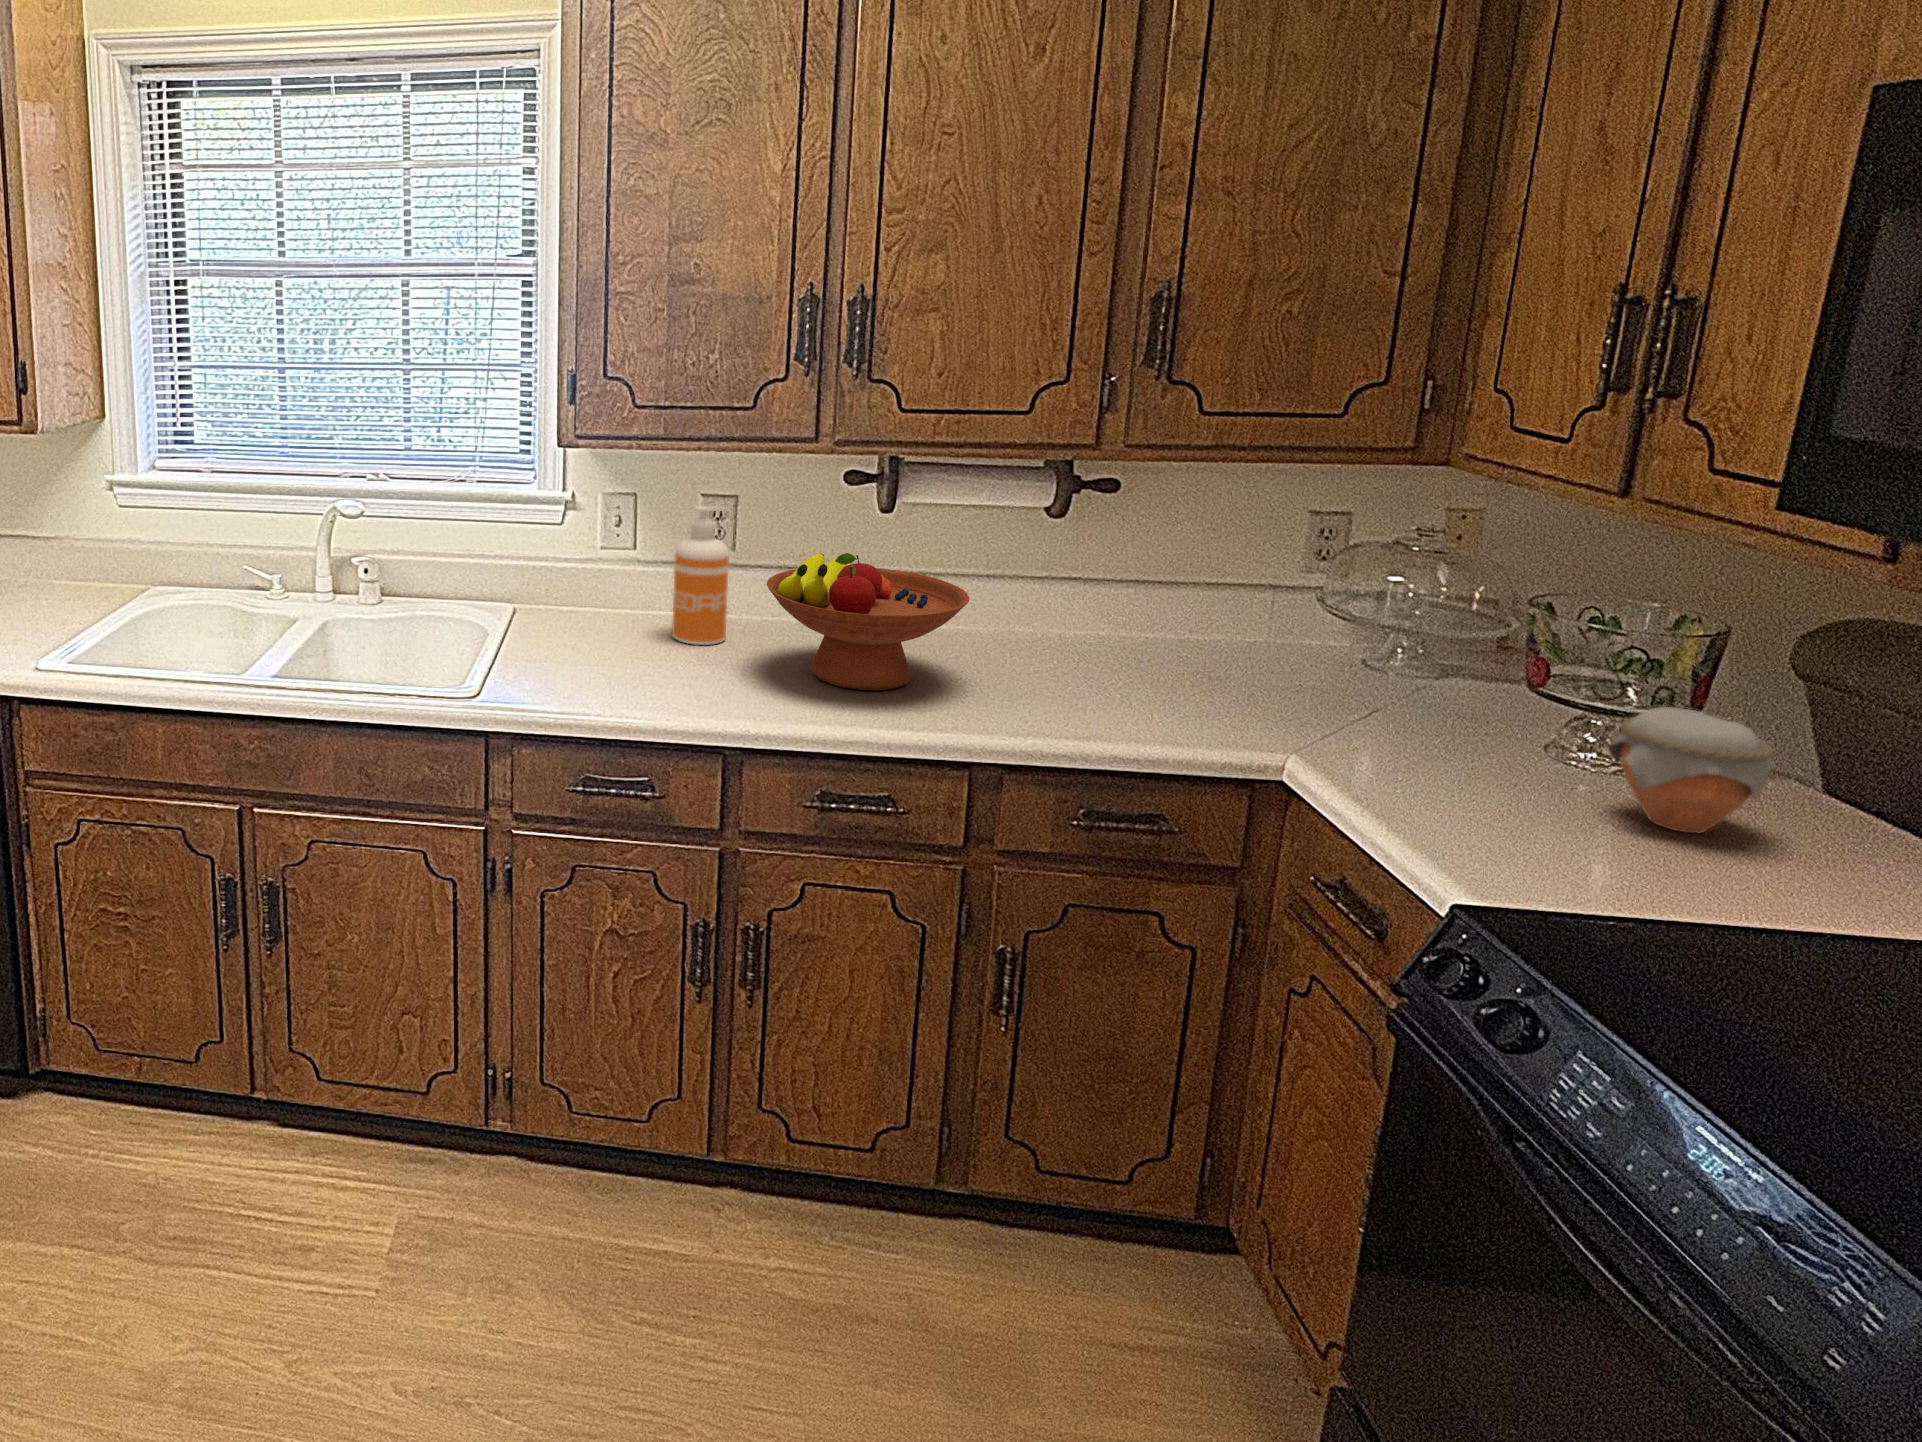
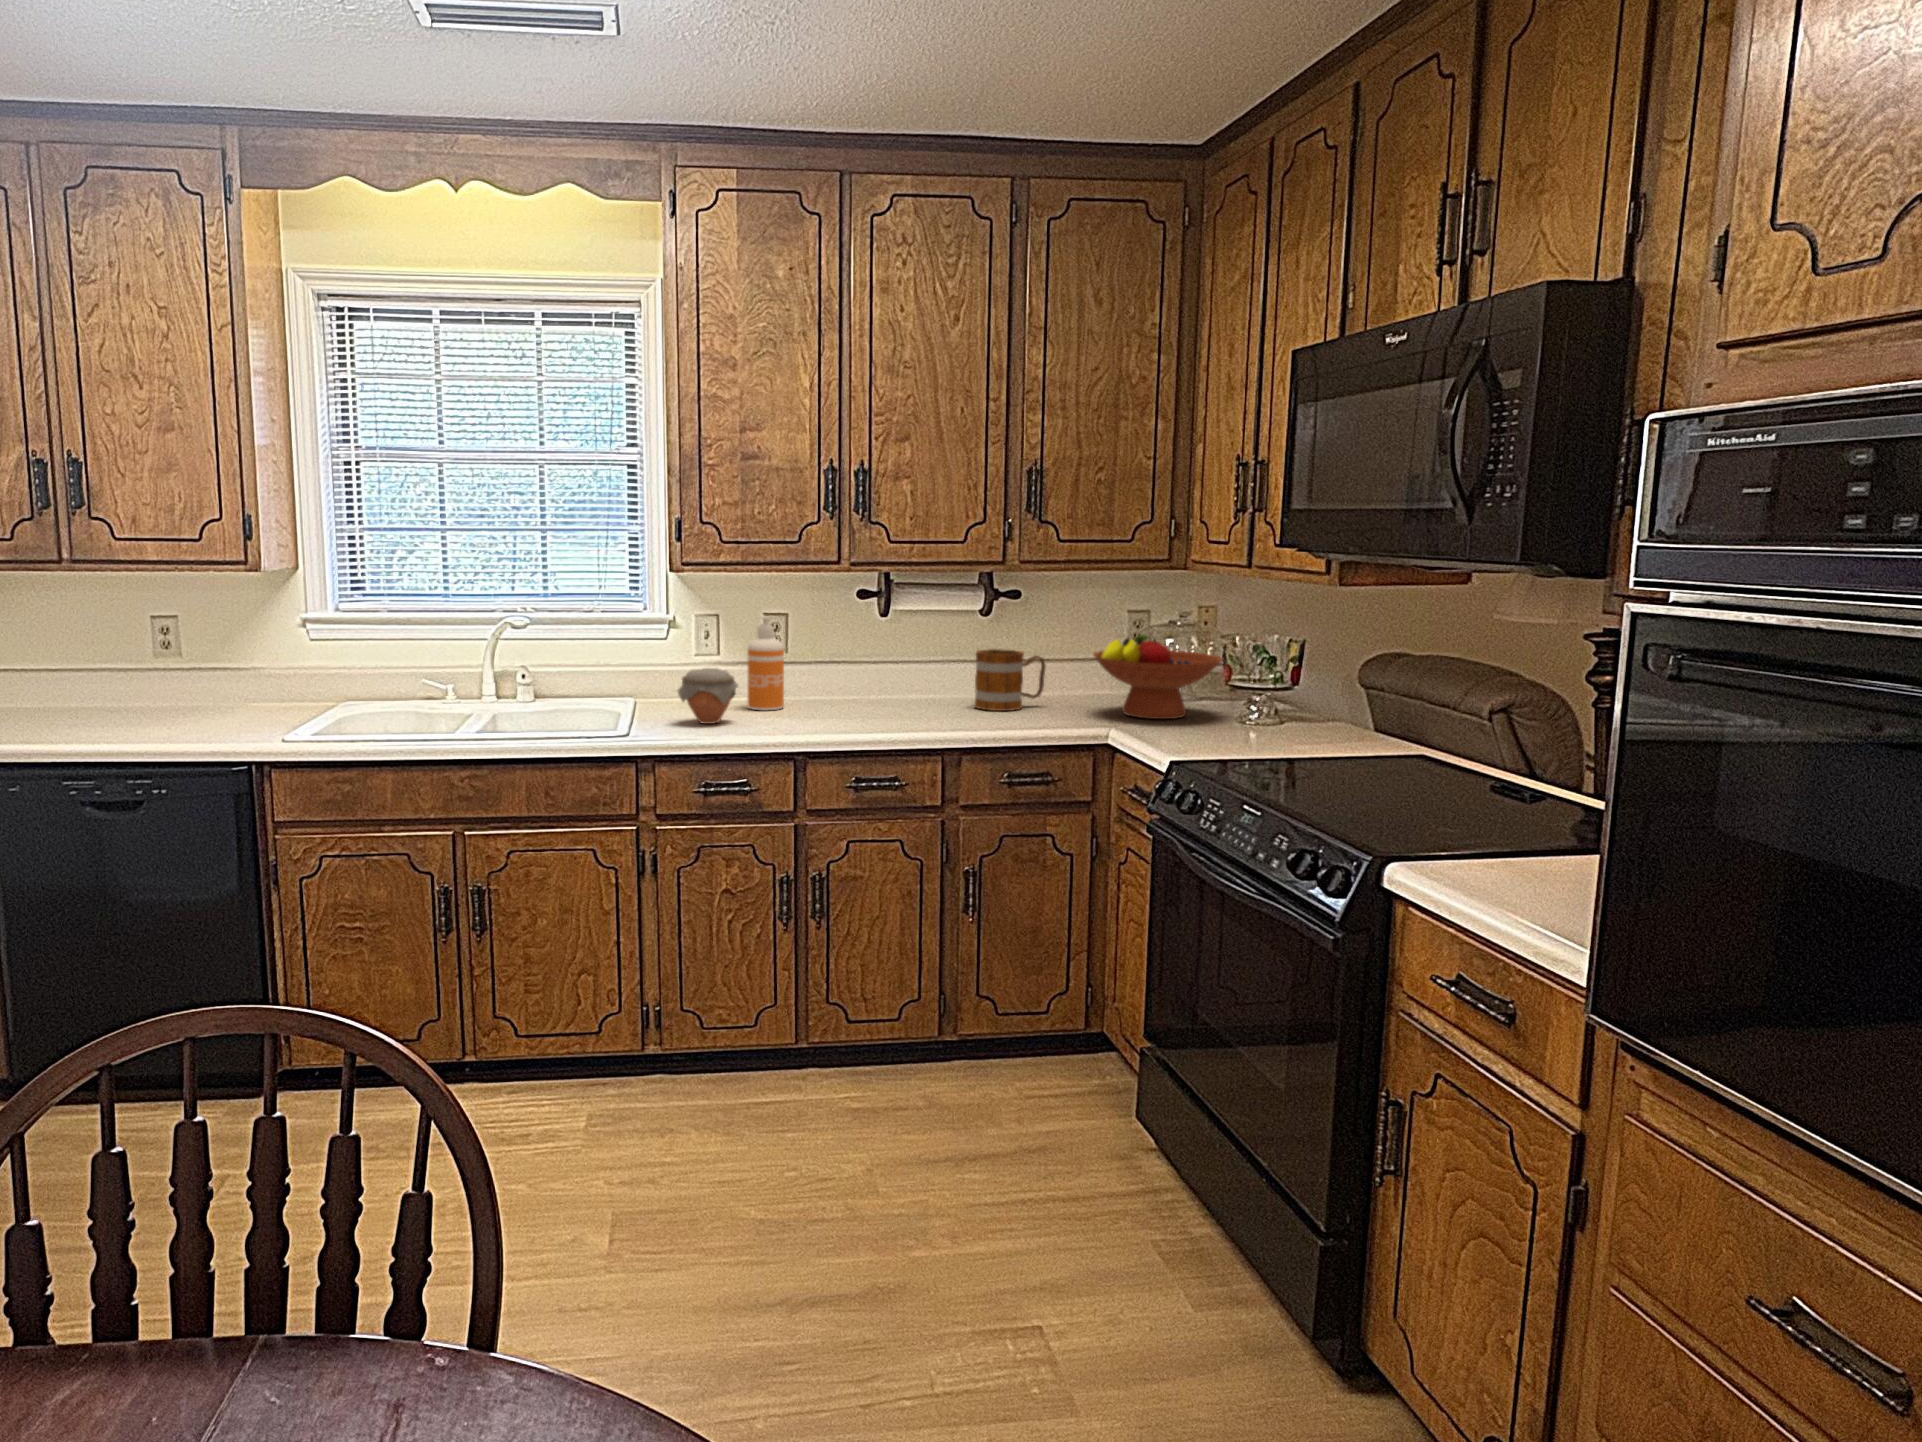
fruit bowl: present [767,553,969,690] -> present [1093,634,1222,719]
mug: none [1030,573,1162,681] -> present [974,649,1046,711]
jar: present [1609,707,1773,833] -> present [678,668,738,724]

